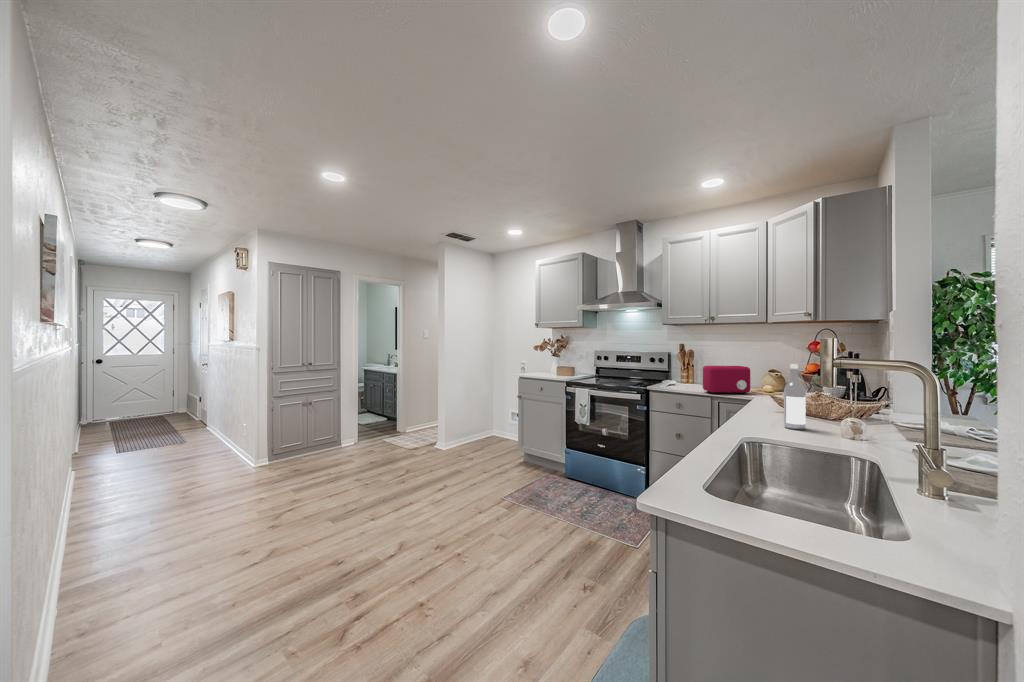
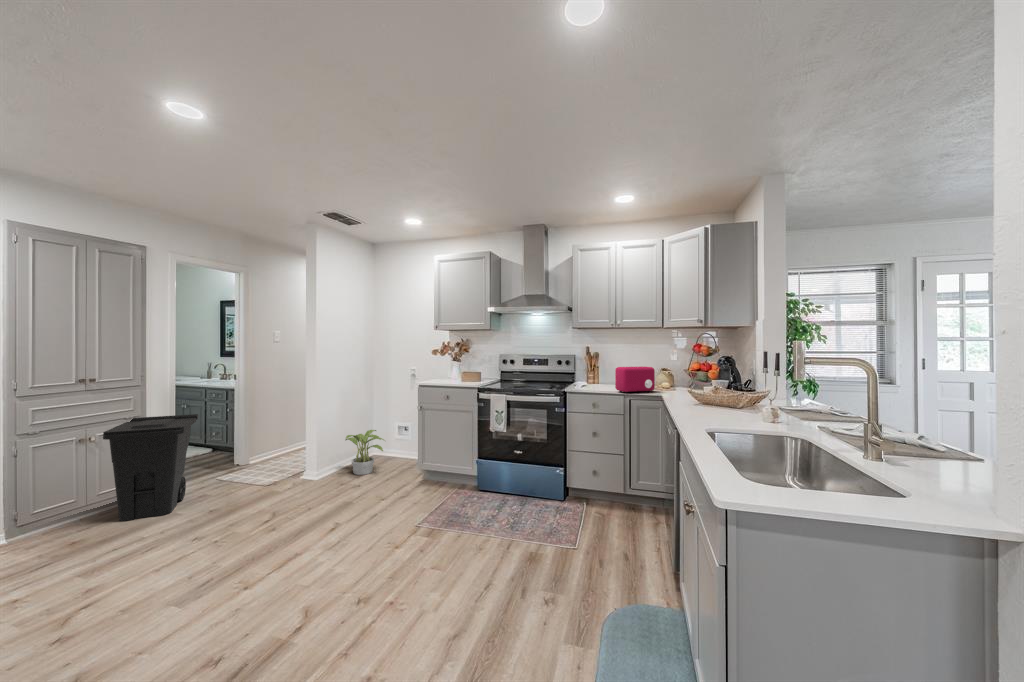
wine bottle: present [784,364,806,429] -> none [716,361,733,418]
trash can: none [305,393,365,464] -> present [103,414,198,521]
potted plant: none [464,413,498,451] -> present [346,430,384,475]

